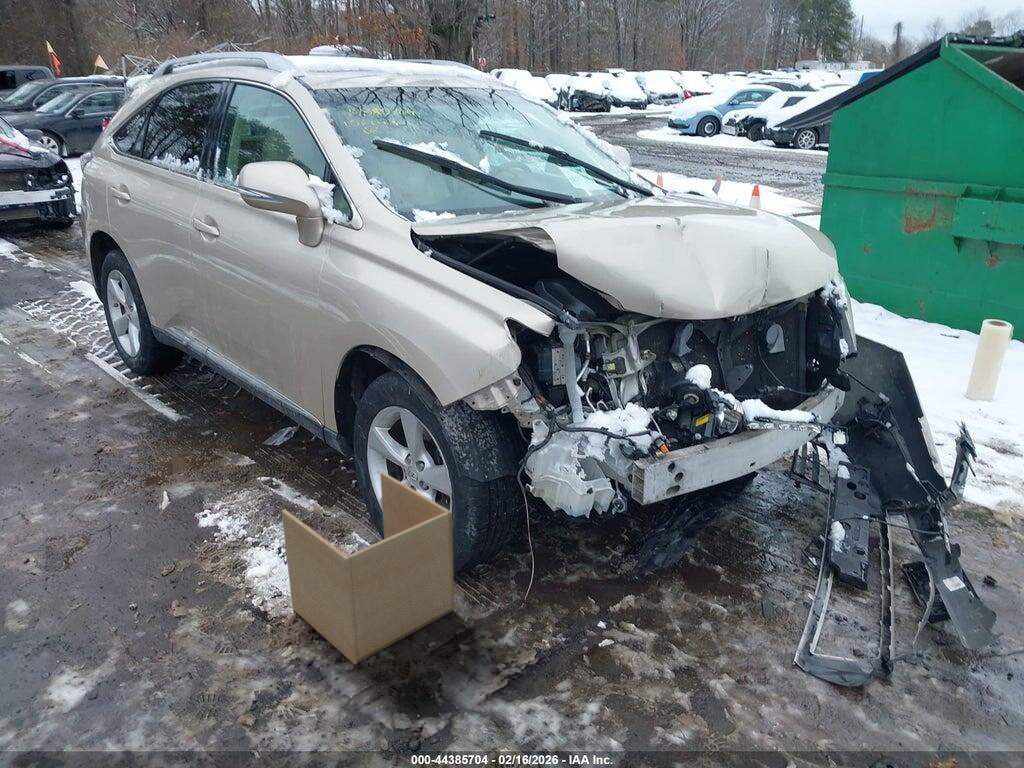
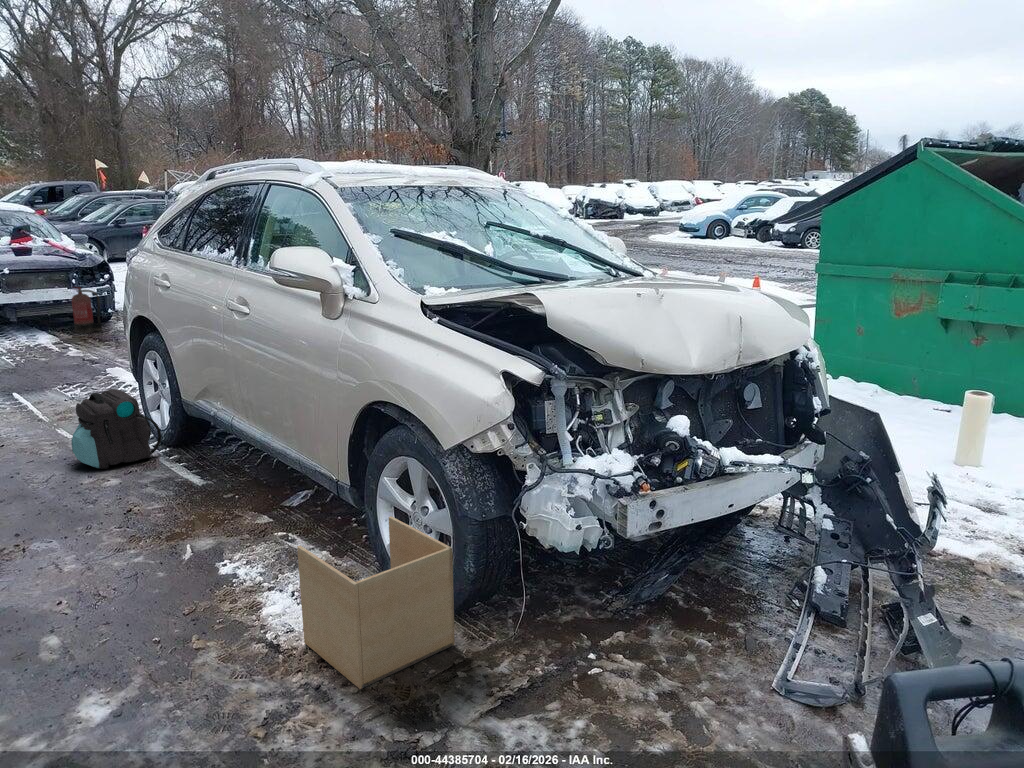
fire extinguisher: none [29,189,65,240] -> present [72,287,102,333]
backpack: none [33,314,131,400] -> present [71,389,161,469]

